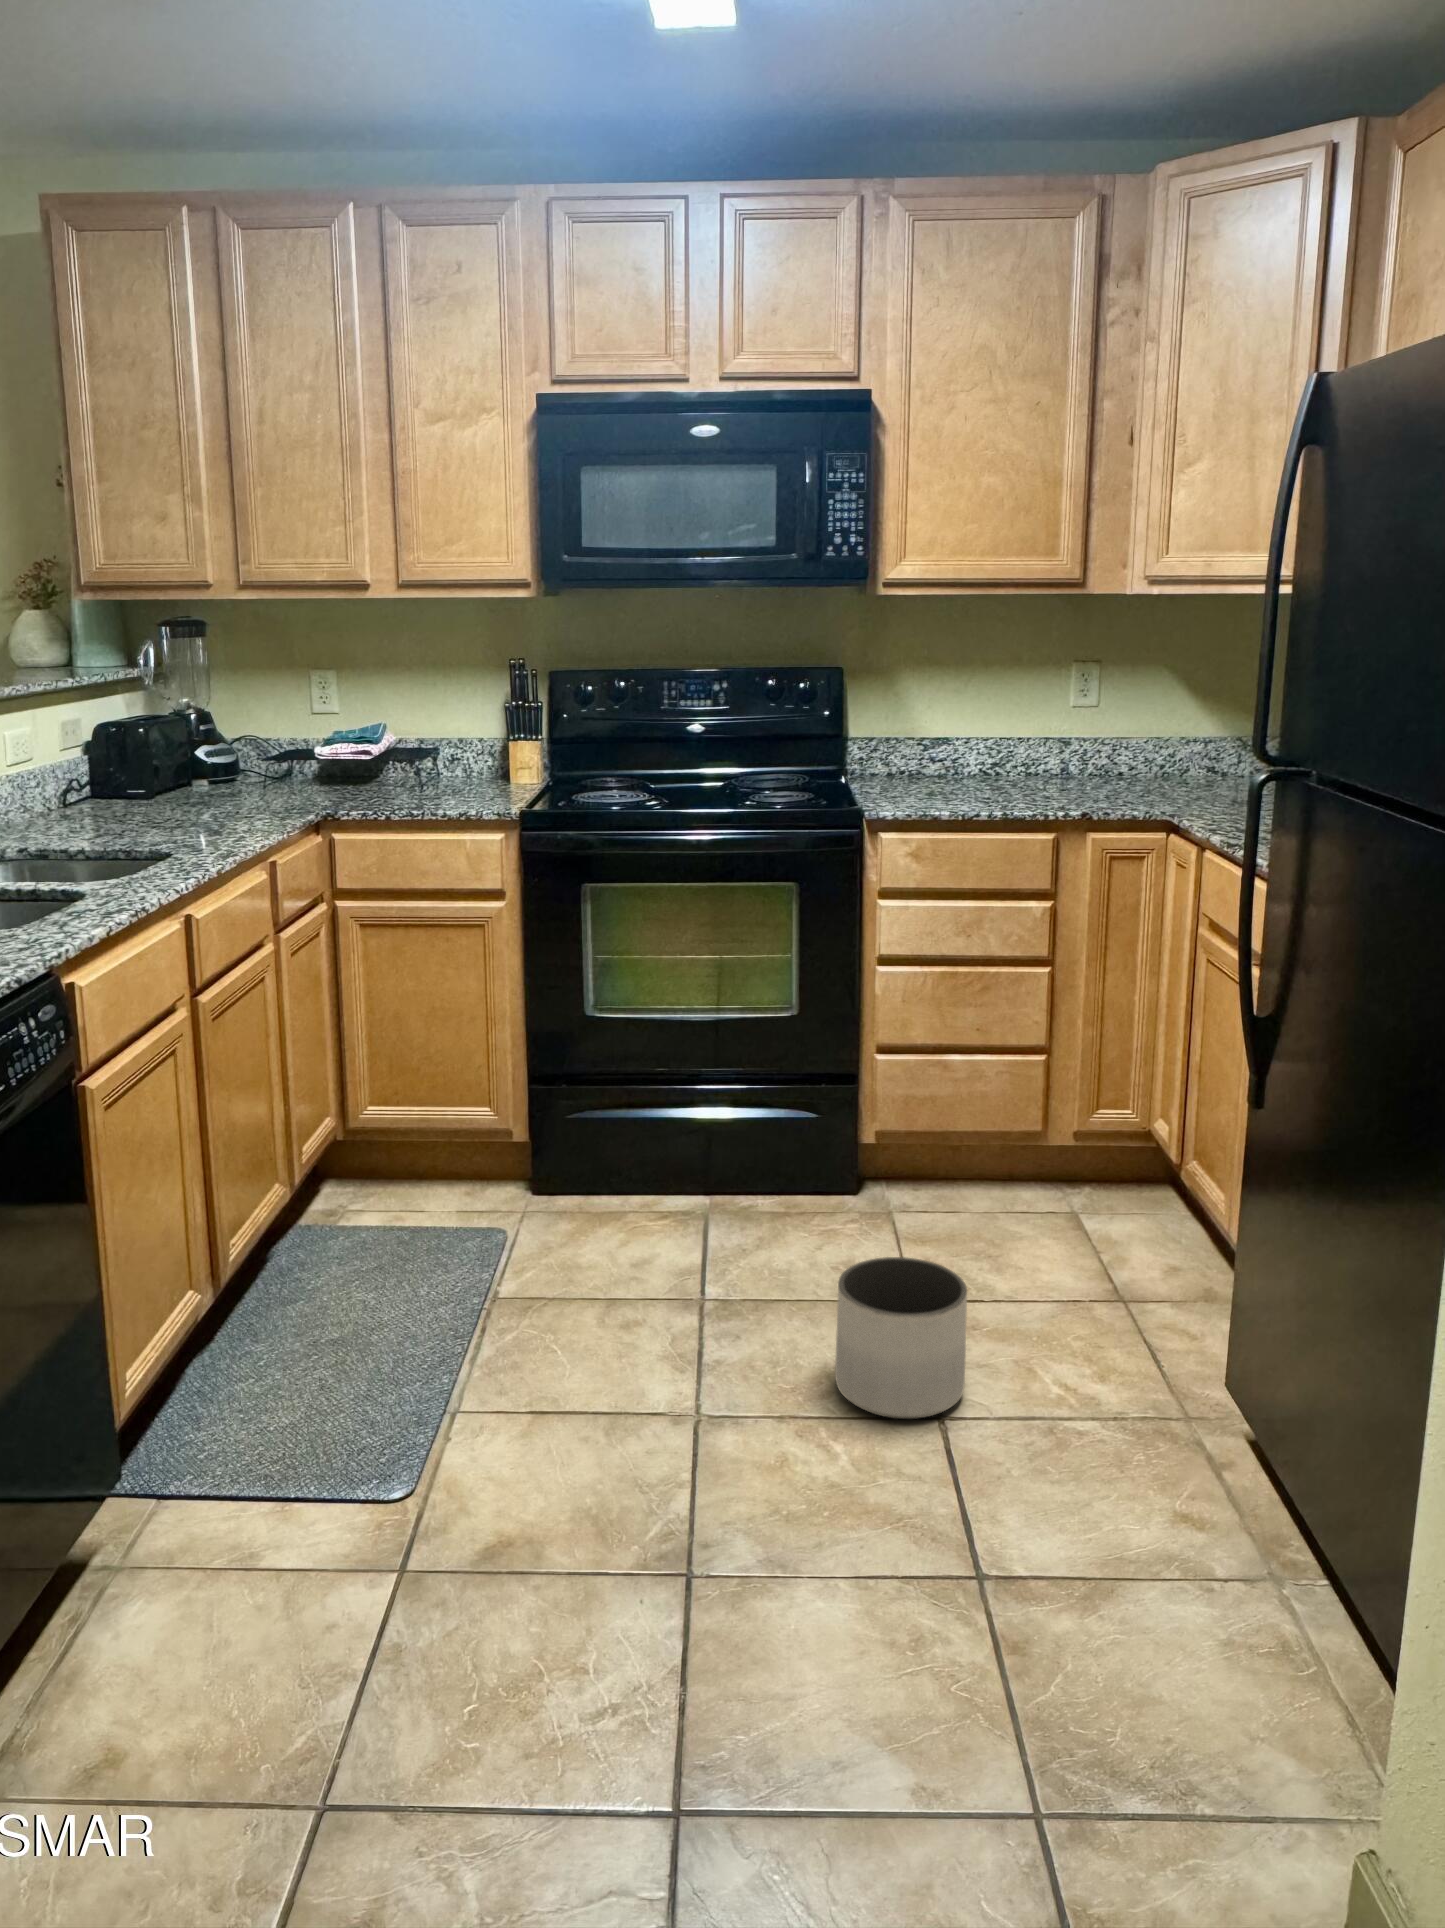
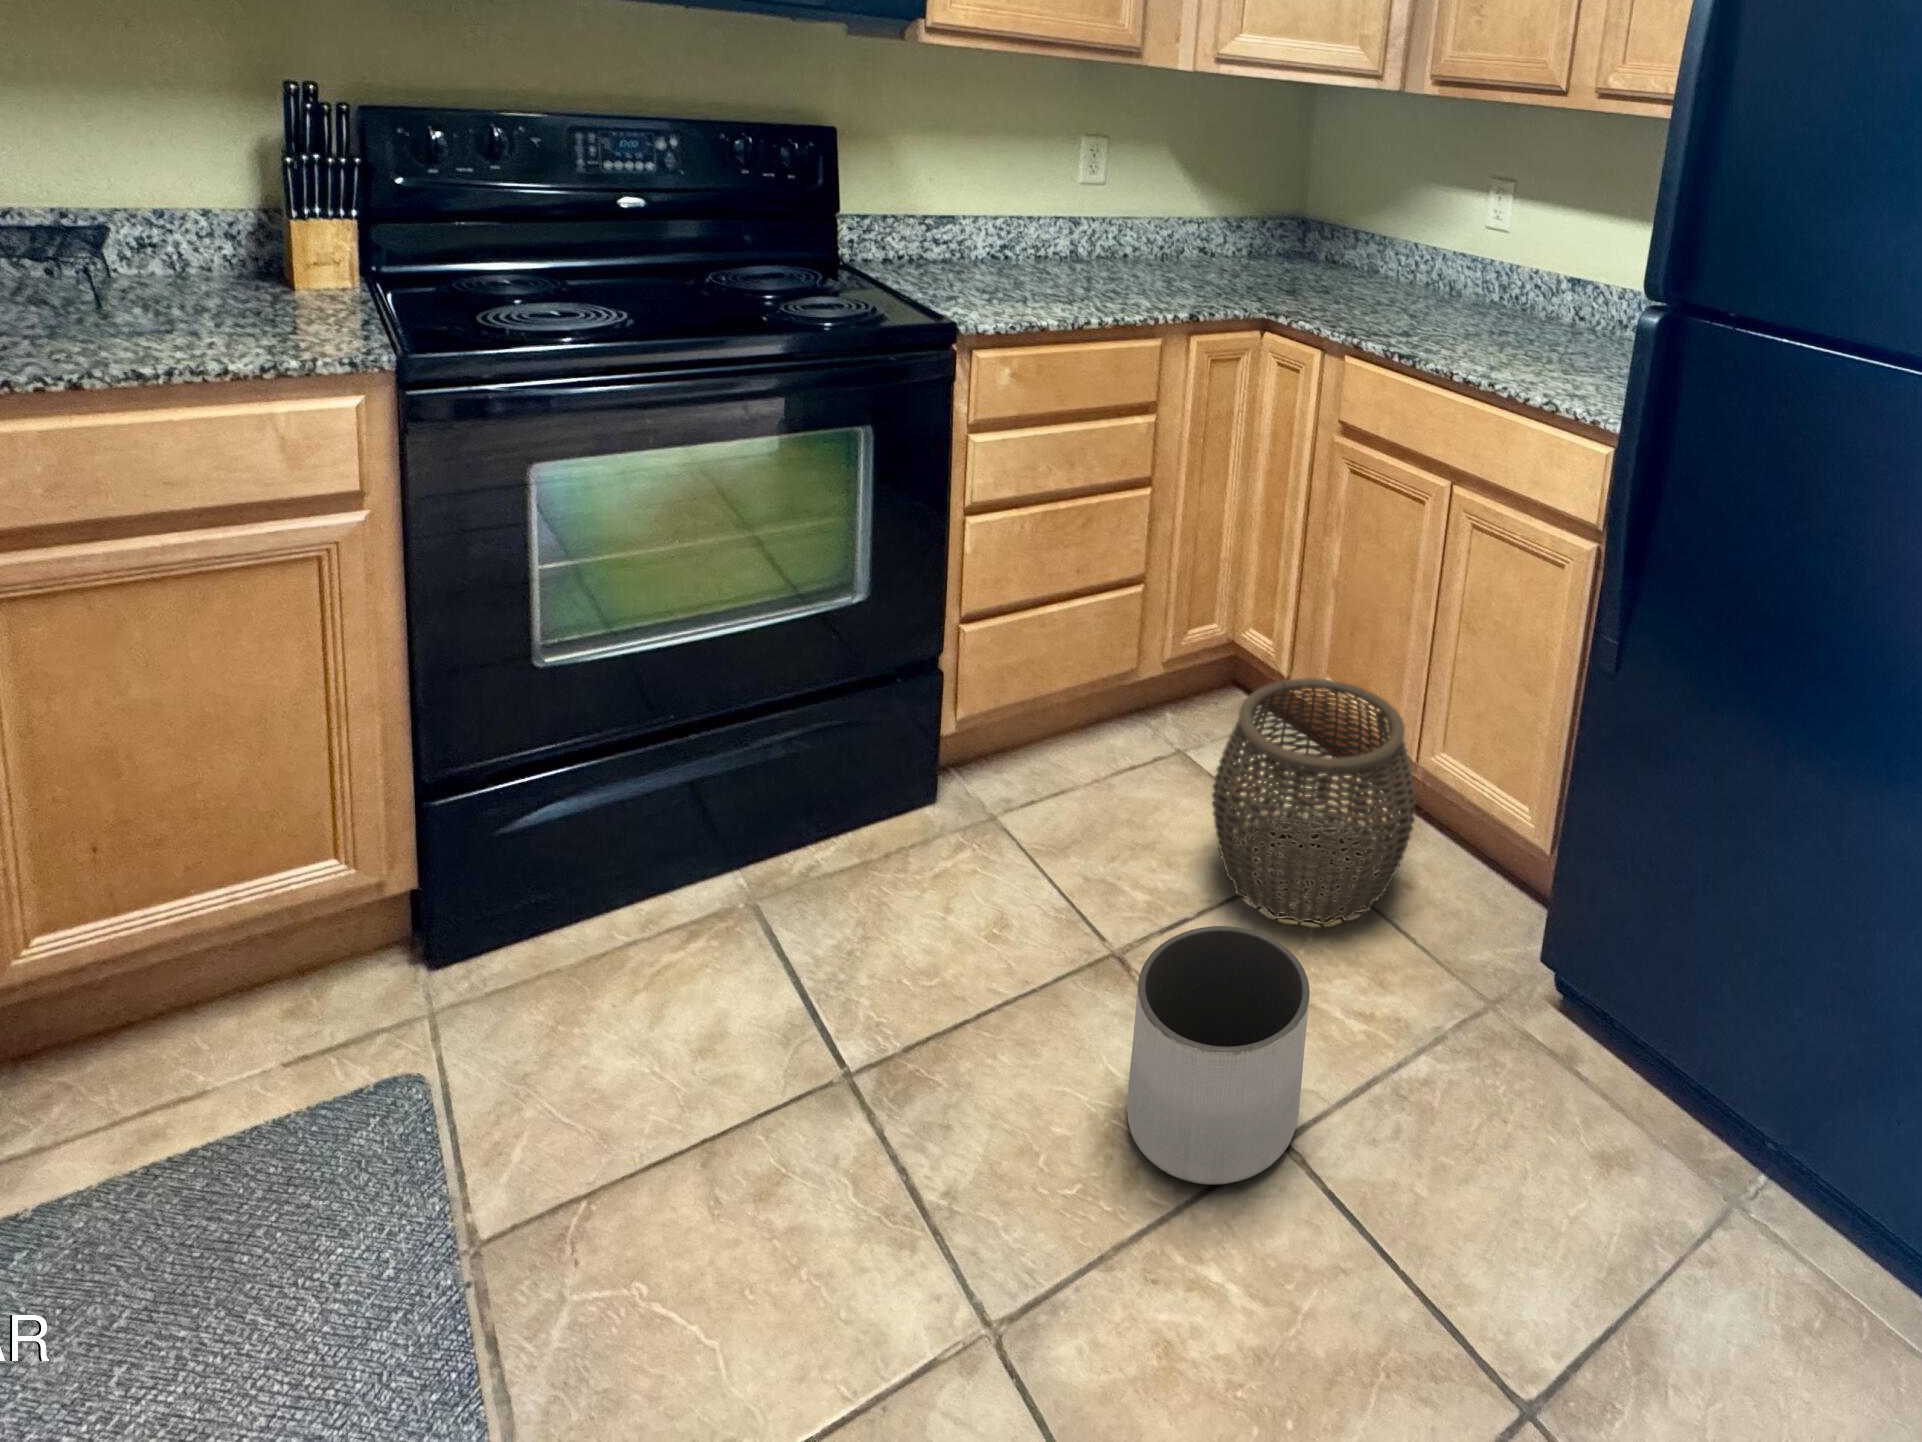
woven basket: none [1013,1138,1201,1340] -> present [1212,679,1416,925]

